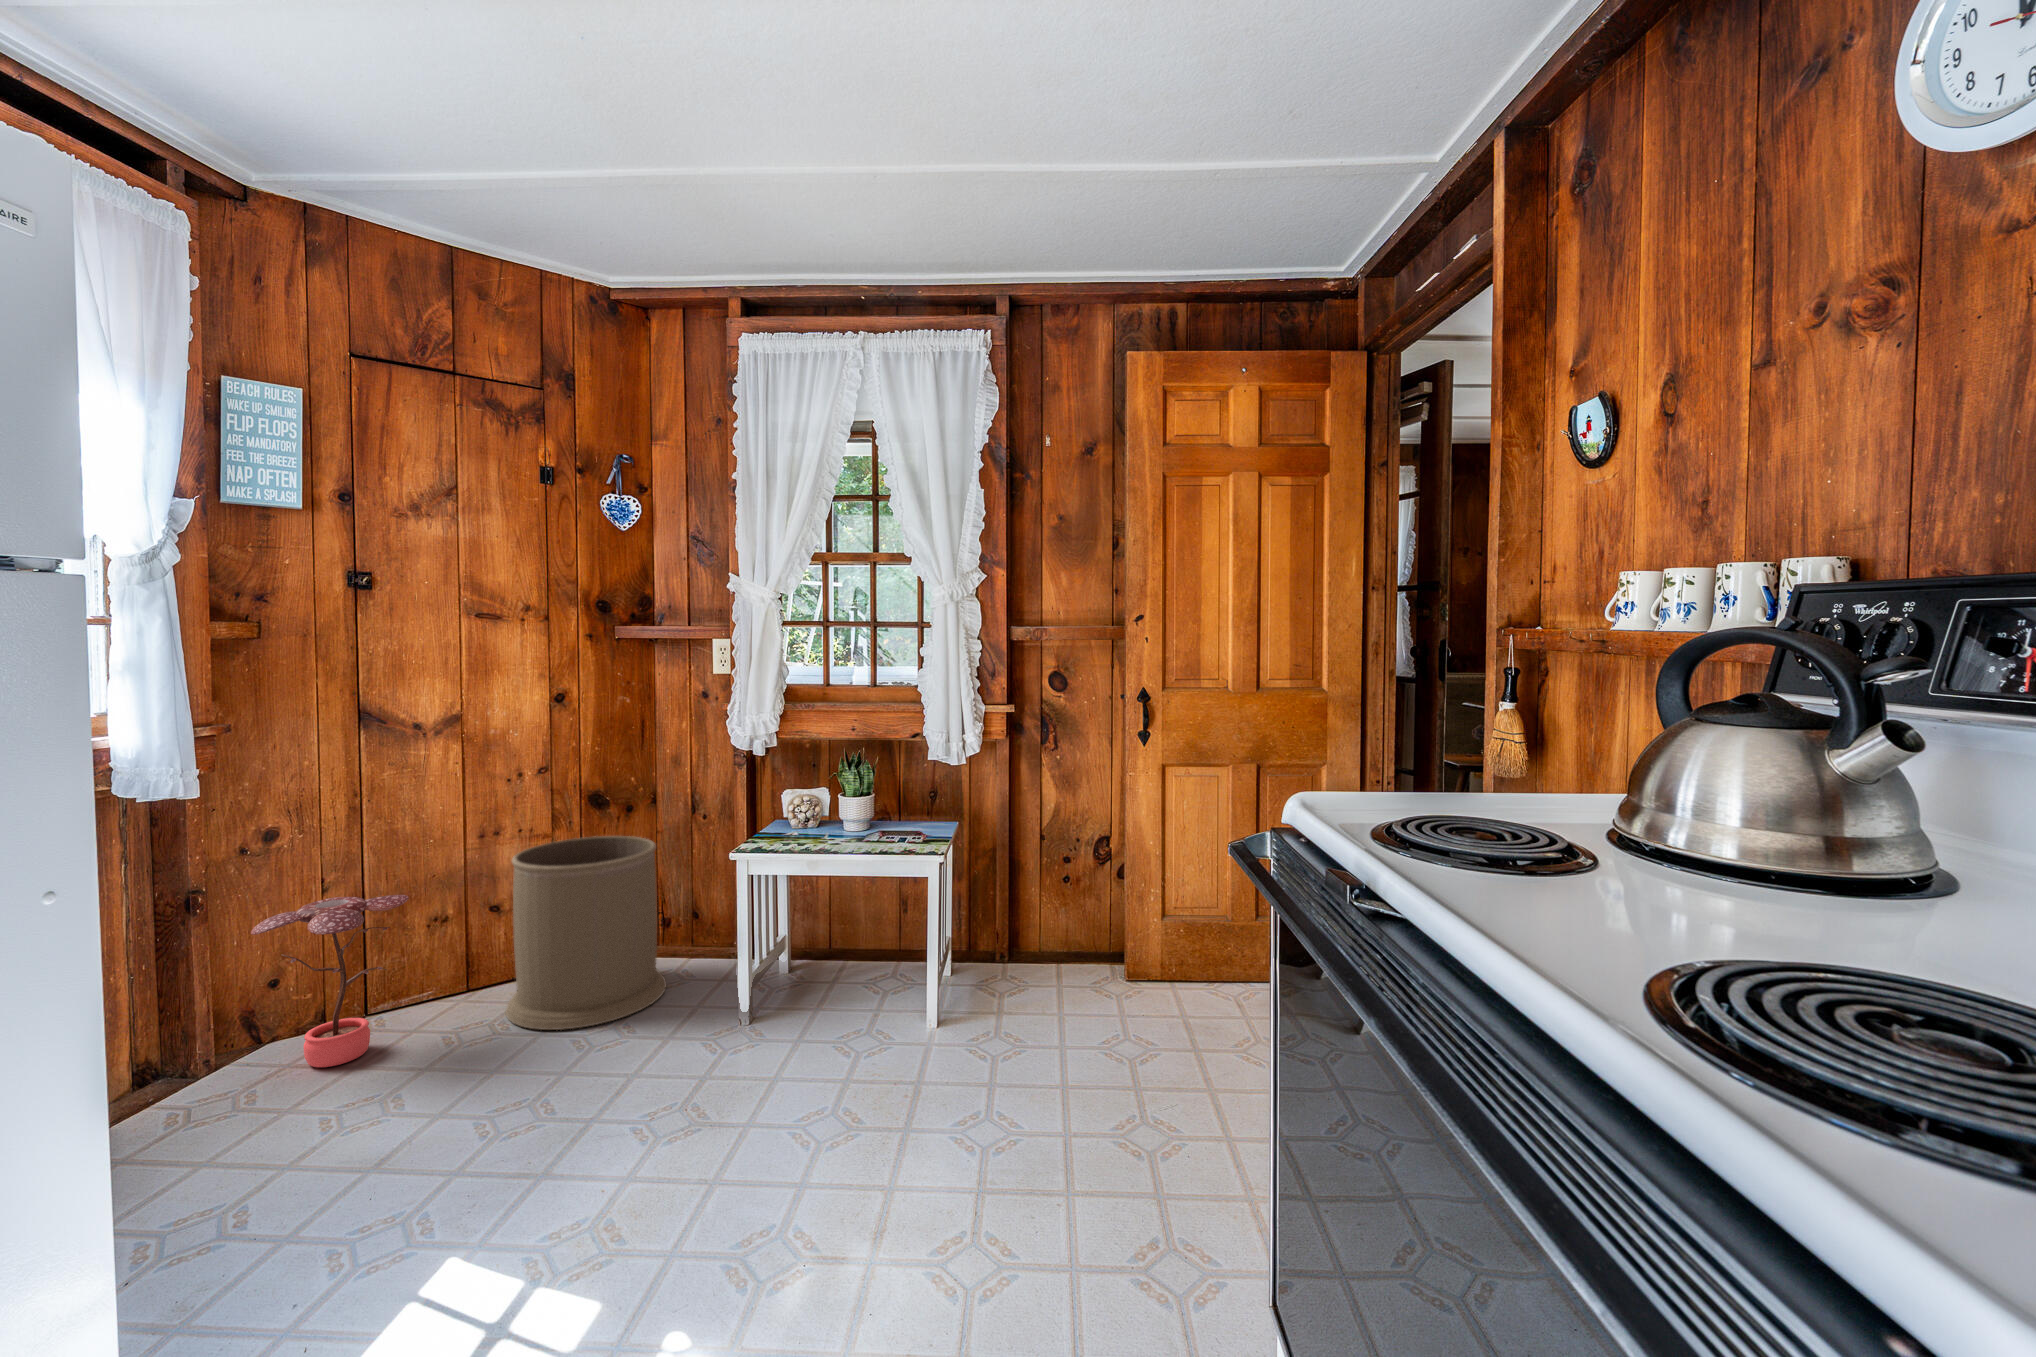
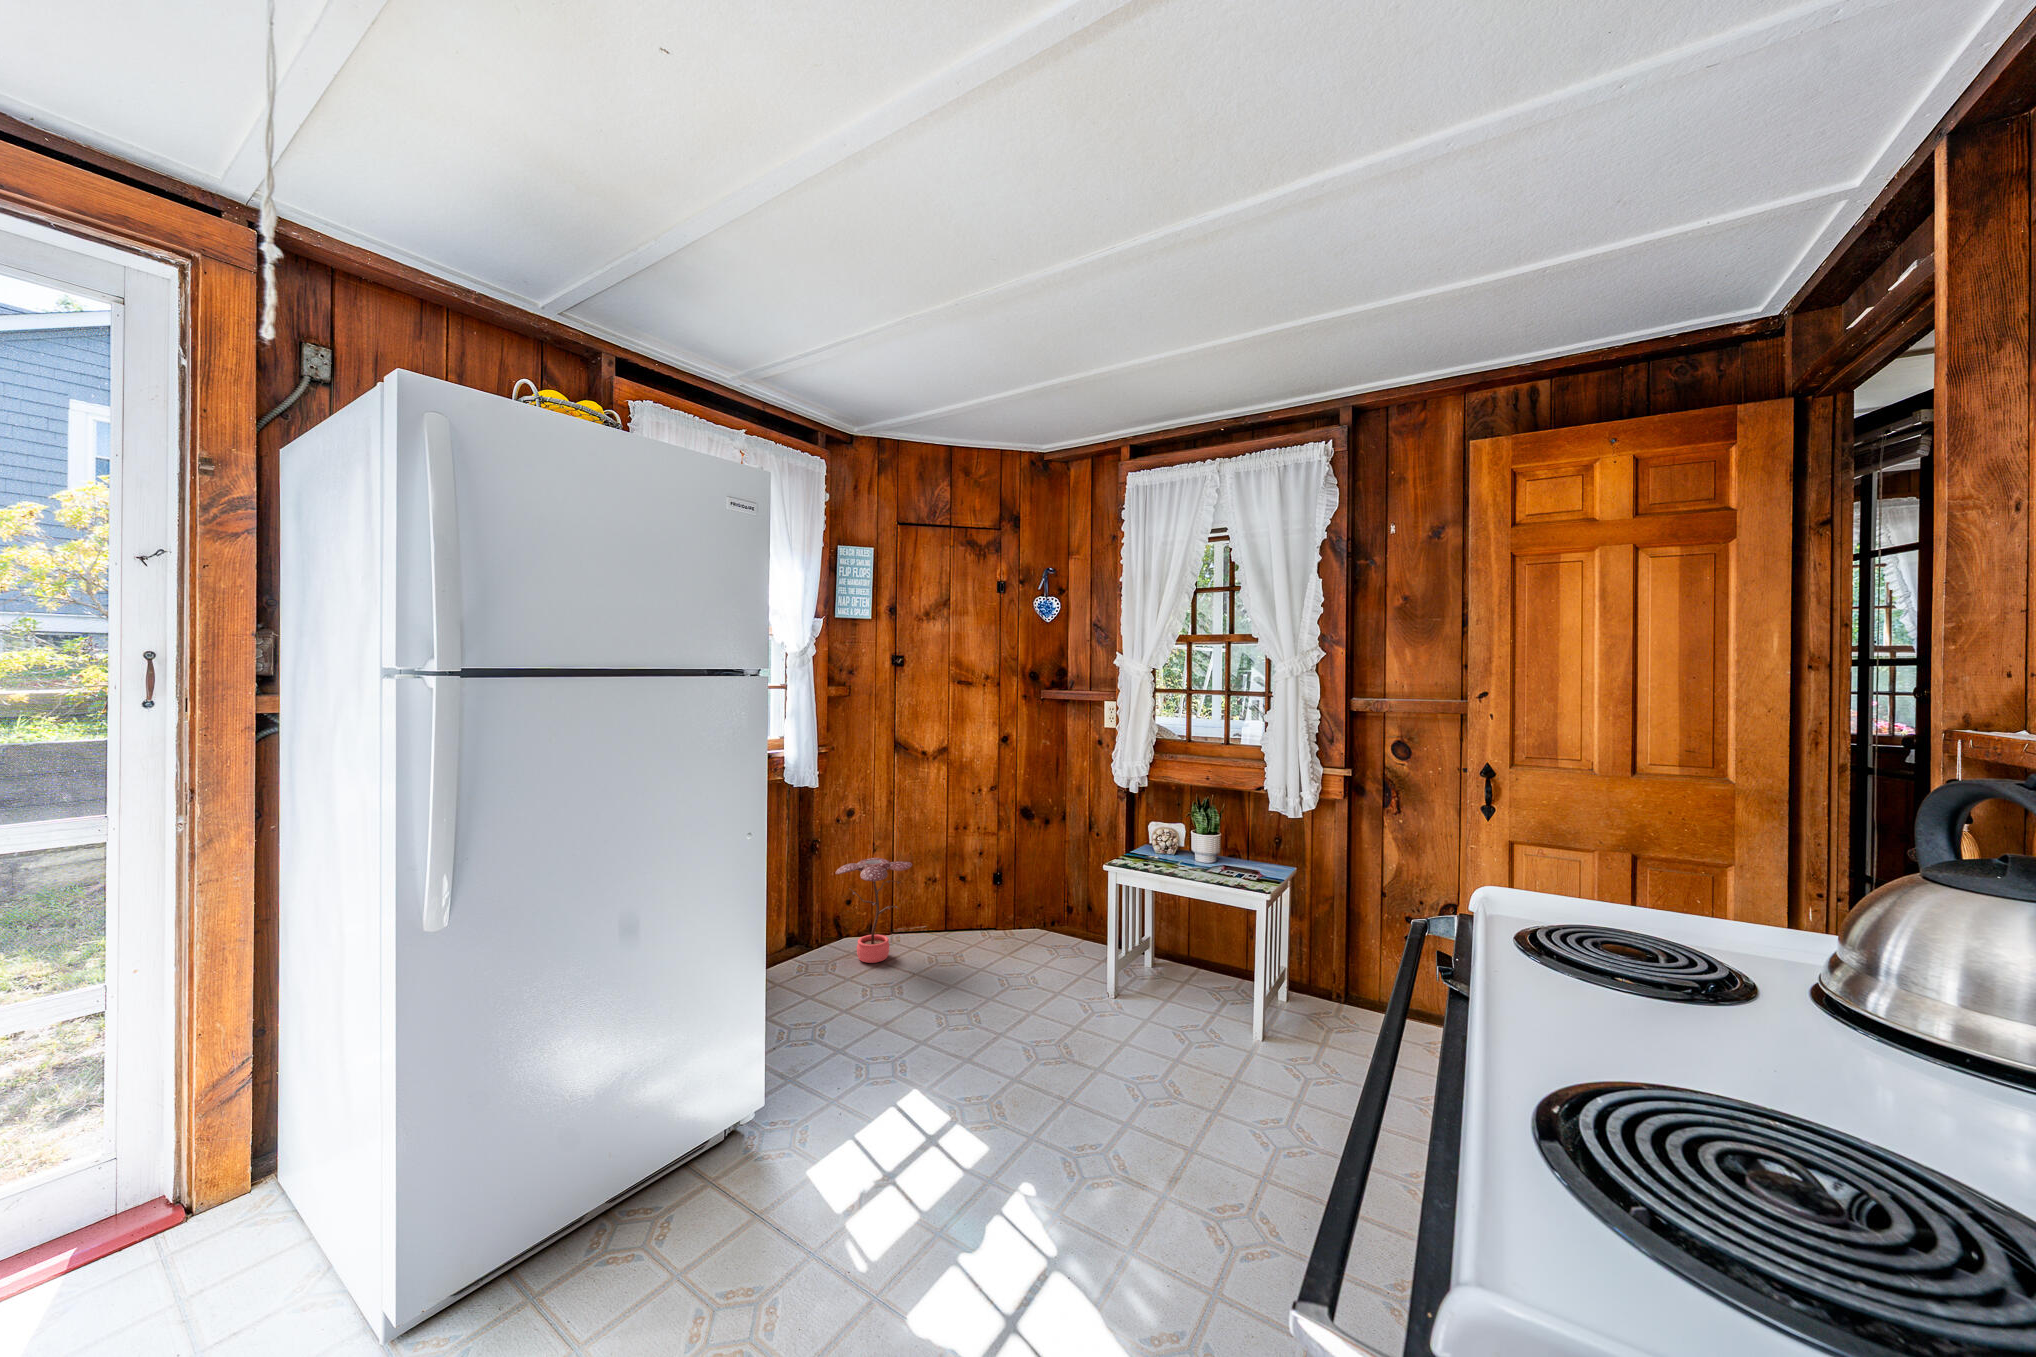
trash can: present [506,836,666,1030] -> none [963,839,1063,974]

